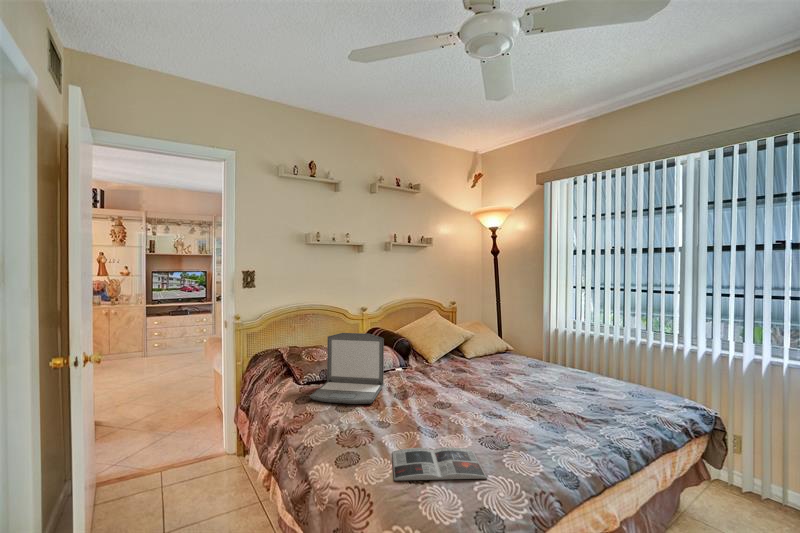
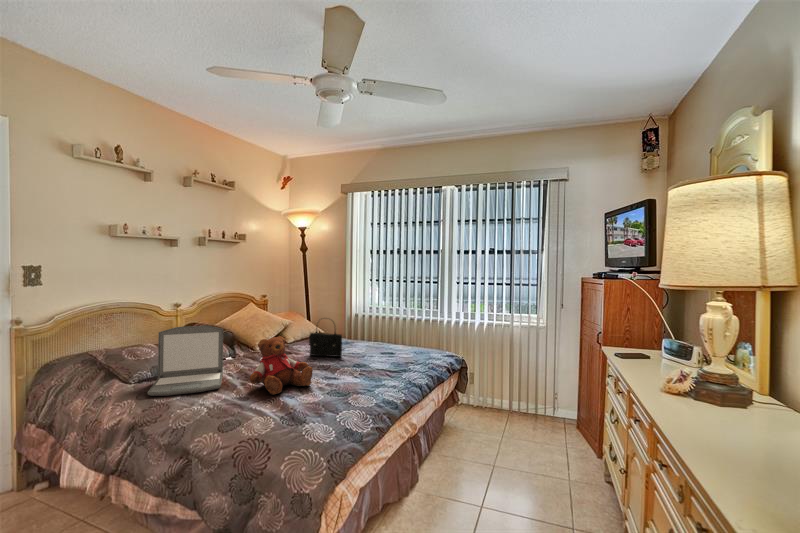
handbag: none [483,335,523,386] -> present [309,330,342,357]
teddy bear: none [398,354,470,423] -> present [250,336,313,395]
magazine: present [392,447,487,480] -> none [262,403,344,434]

